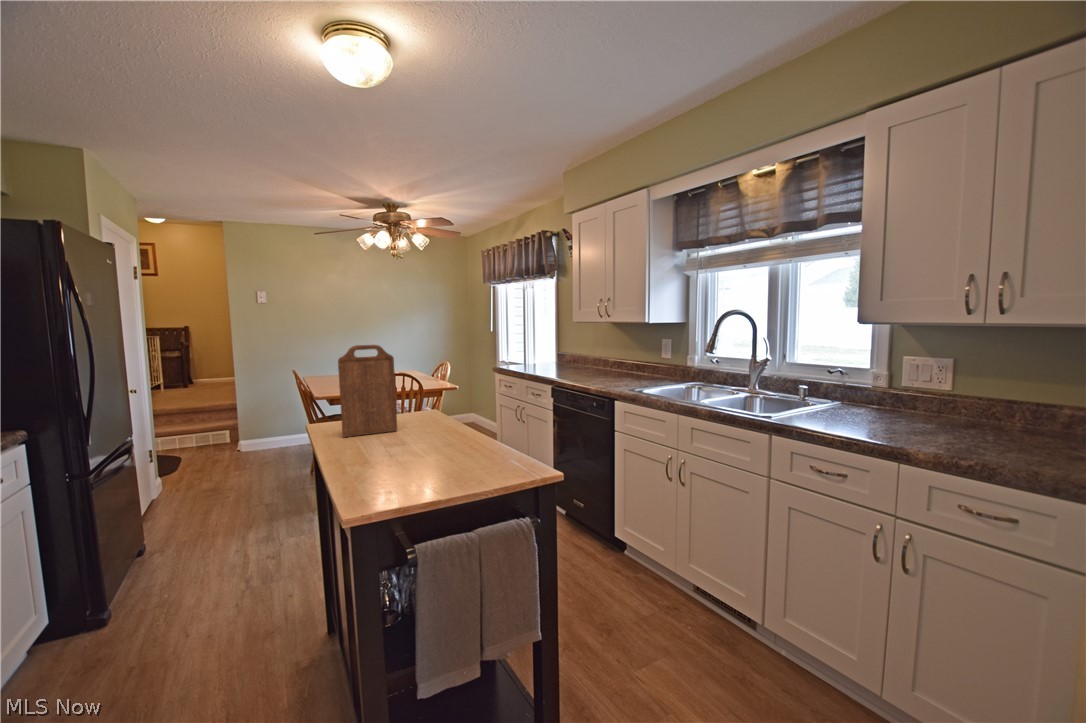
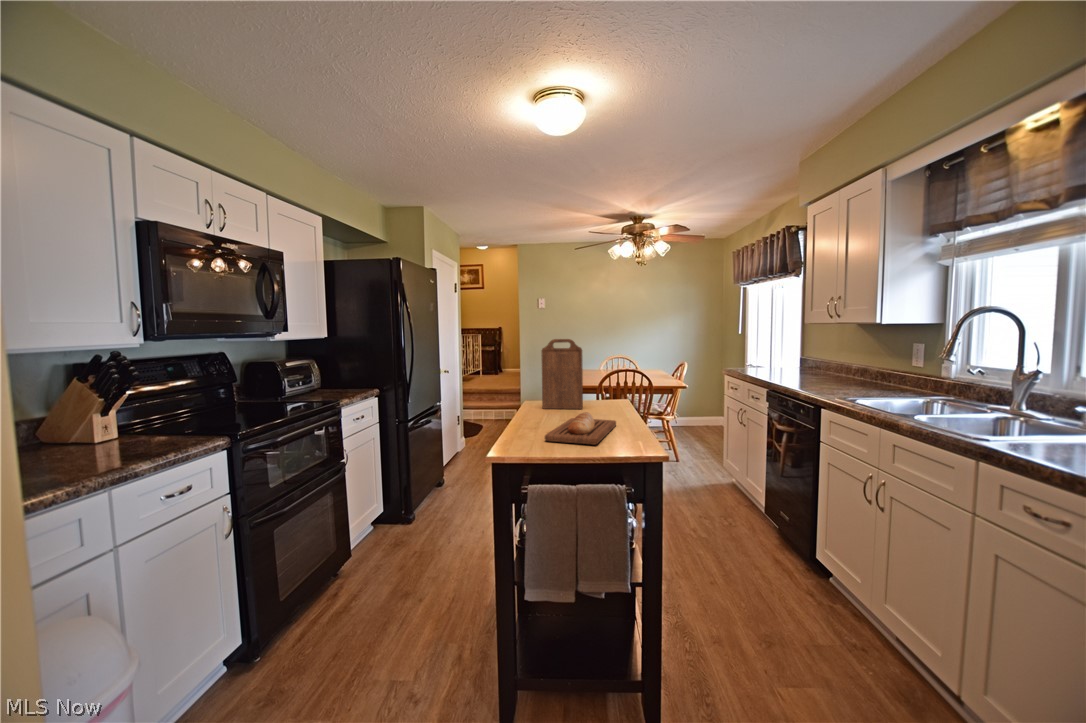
bread loaf: none [394,437,467,486] -> present [545,412,616,445]

